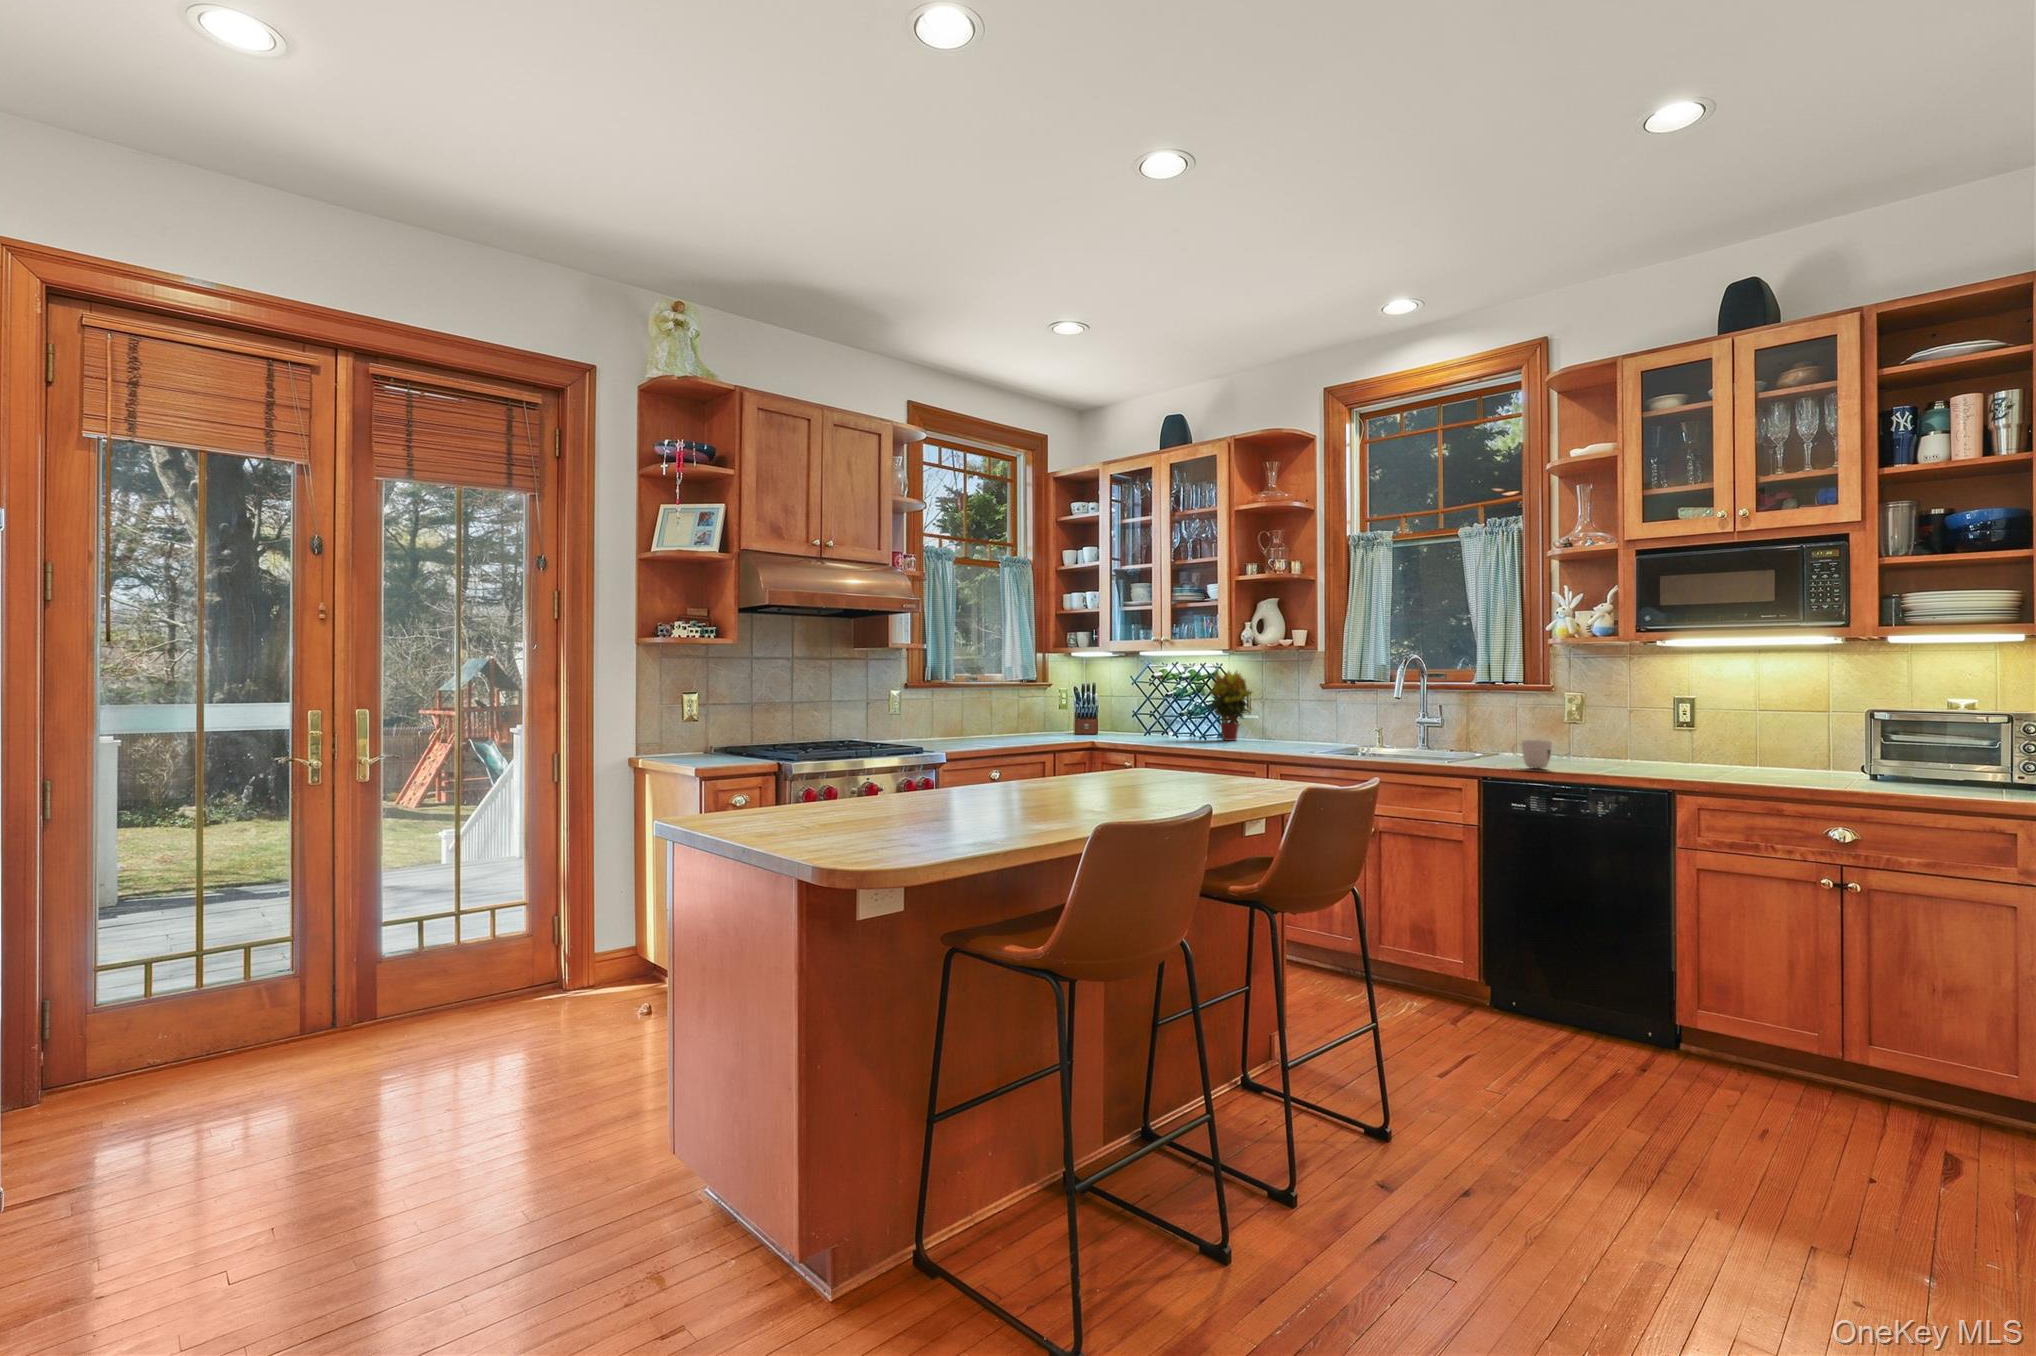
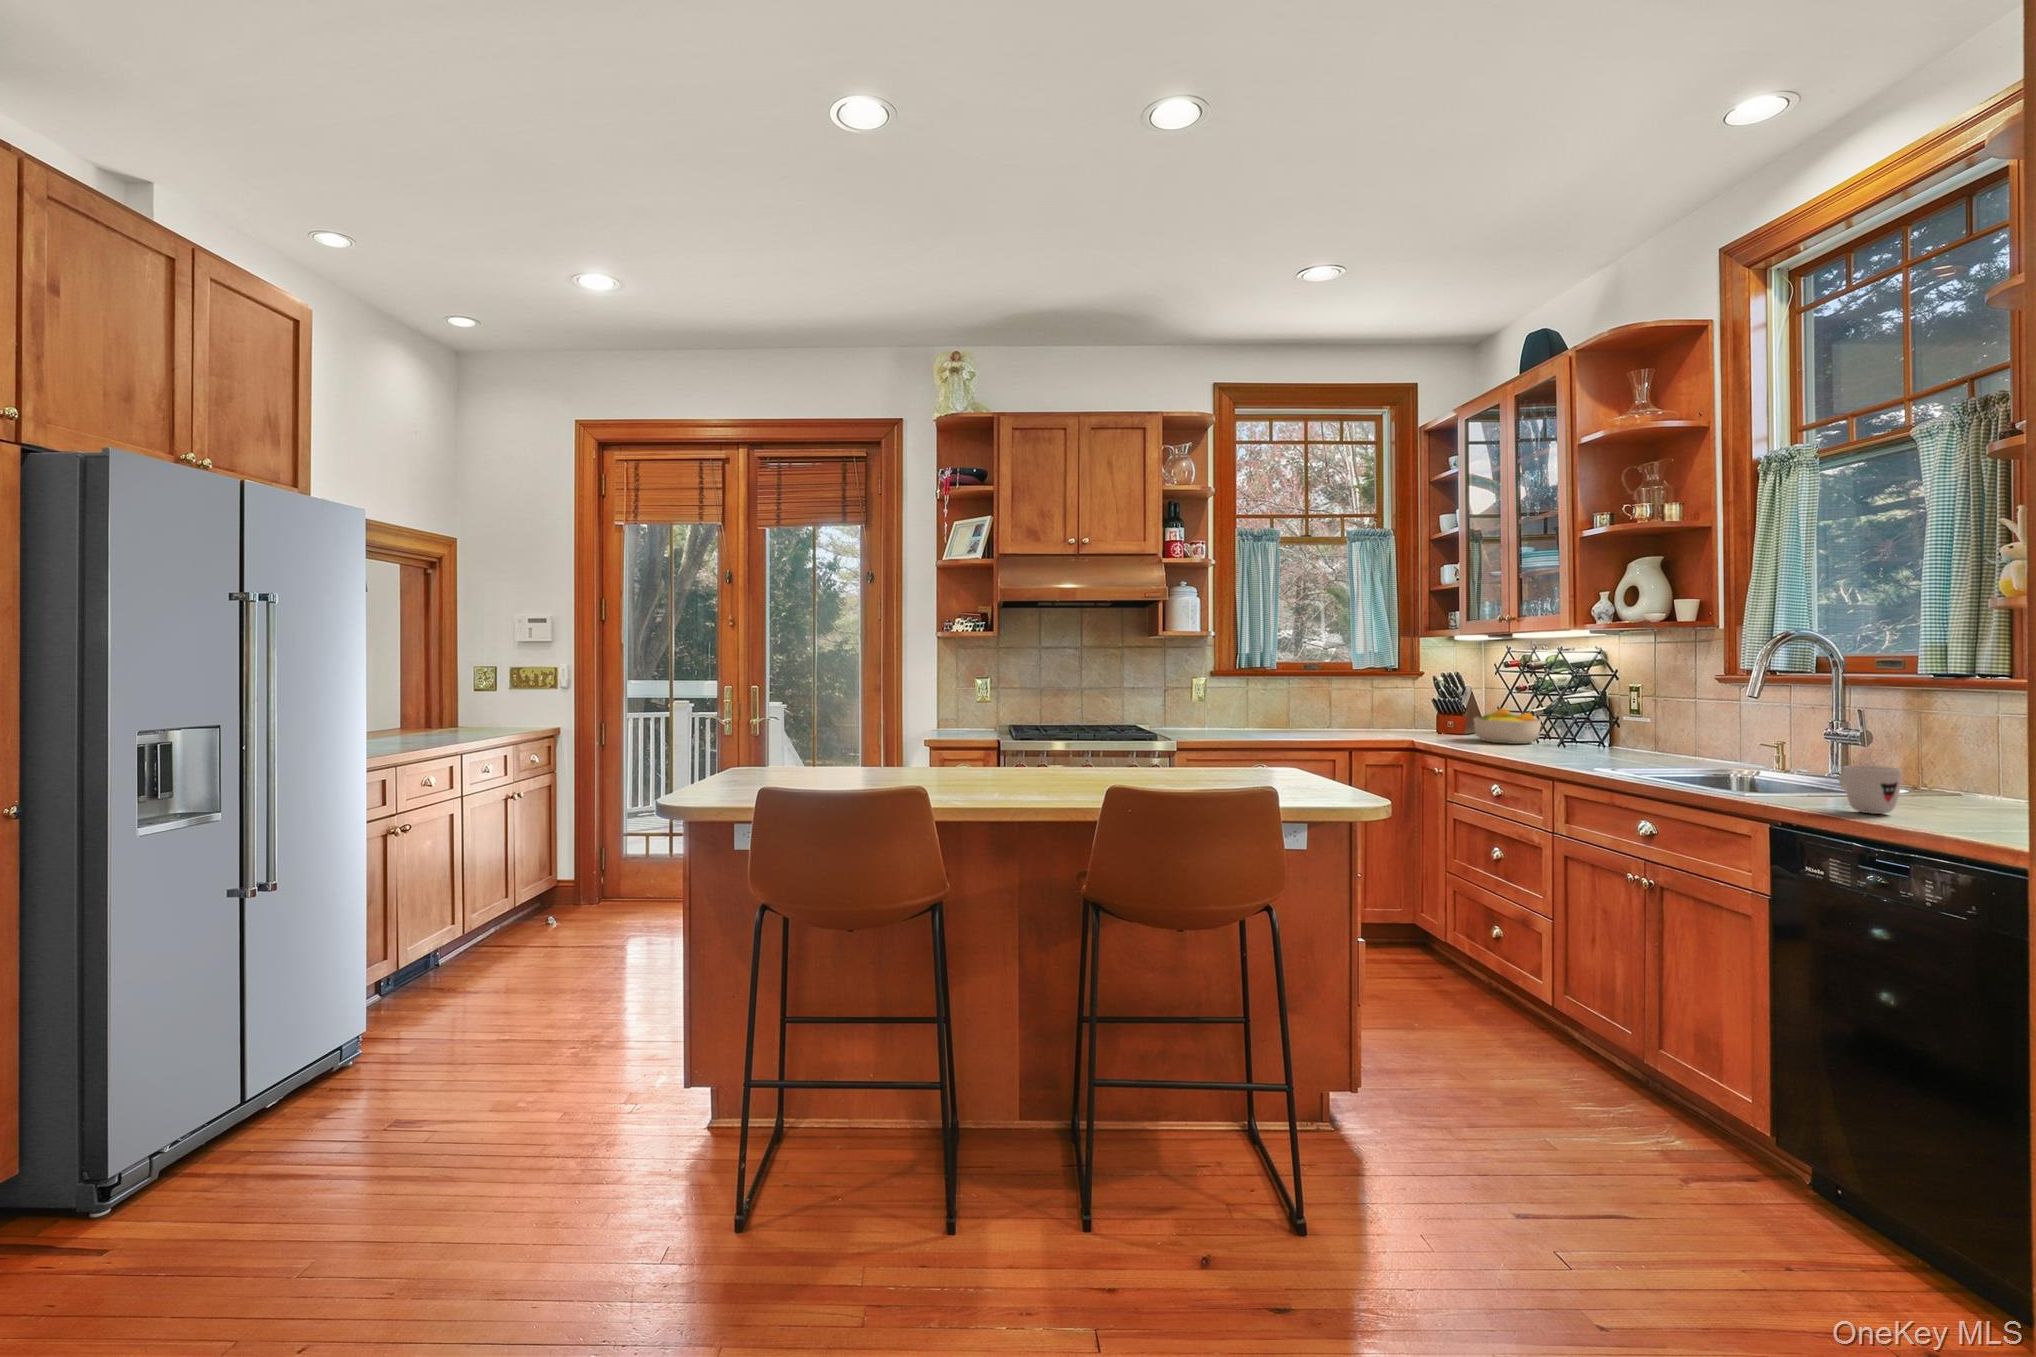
potted plant: present [1210,670,1252,741] -> none [1544,657,1615,751]
fruit bowl: none [1131,709,1188,737] -> present [1474,708,1541,744]

